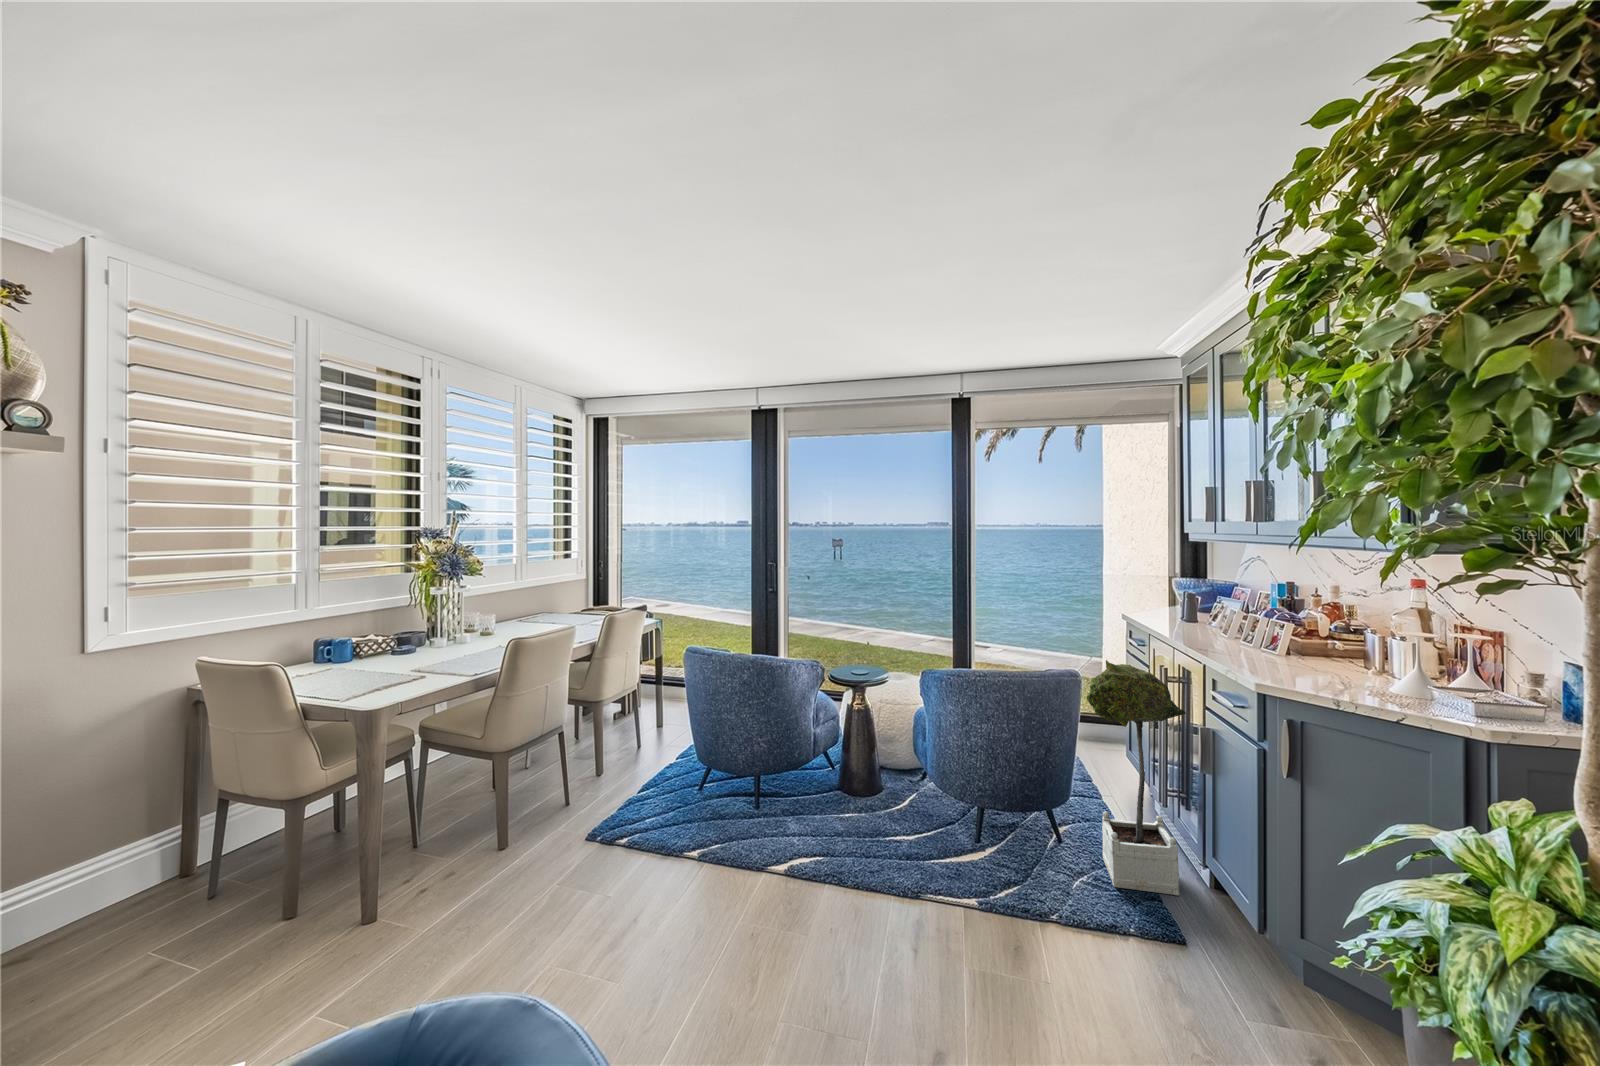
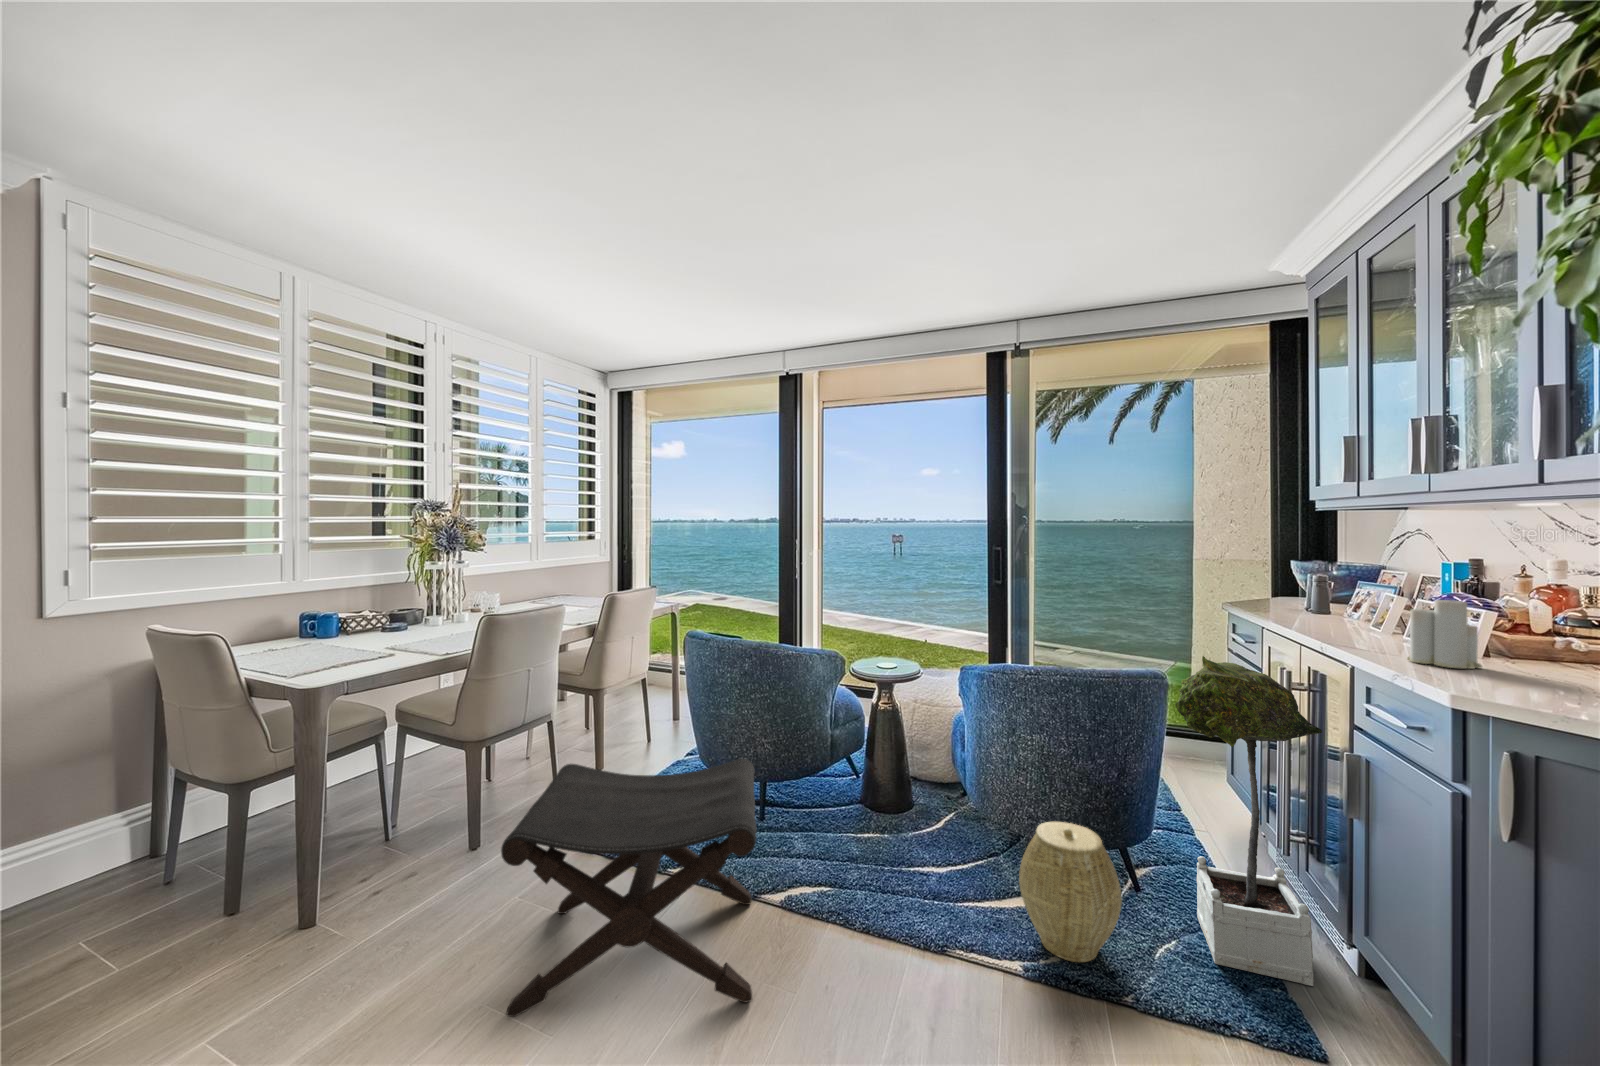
candle: none [1236,614,1280,666] -> present [1407,600,1482,669]
footstool: none [587,755,784,962] -> present [501,759,756,1017]
woven basket: none [974,791,1049,893] -> present [1019,822,1122,962]

